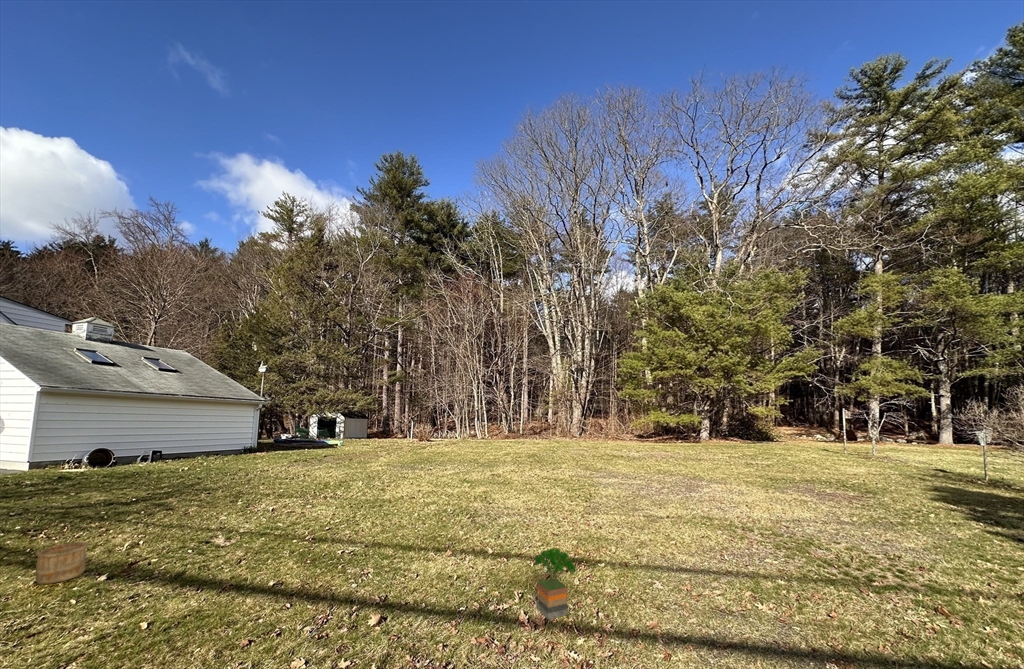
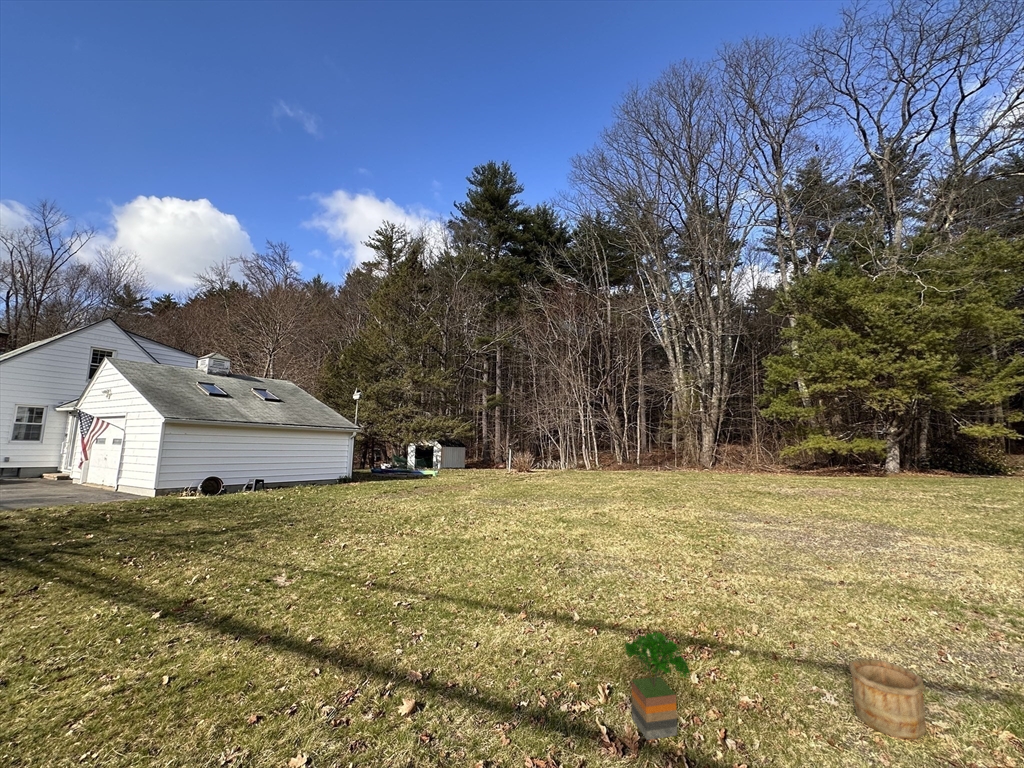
wooden bucket: present [36,542,88,584] -> present [849,659,925,739]

